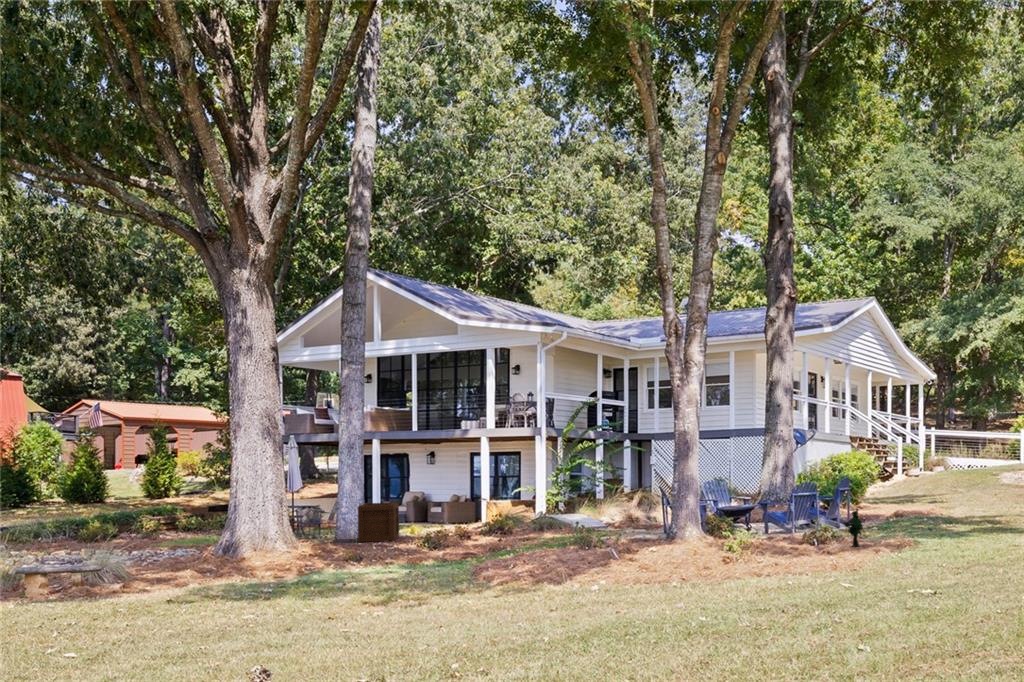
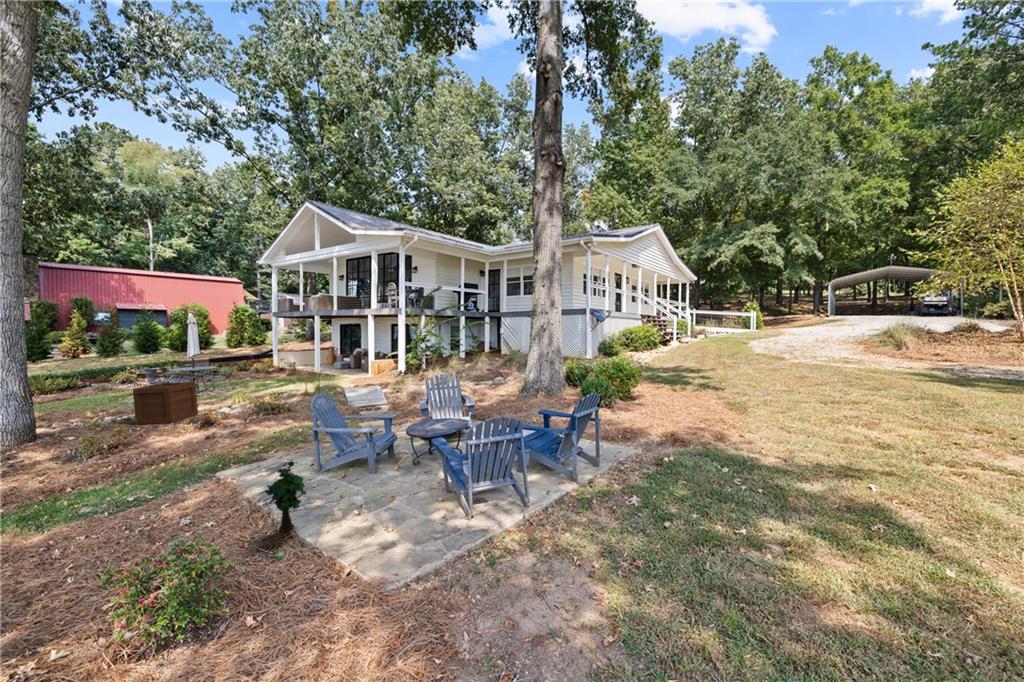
decorative plant: present [843,509,865,547] -> present [264,461,306,532]

